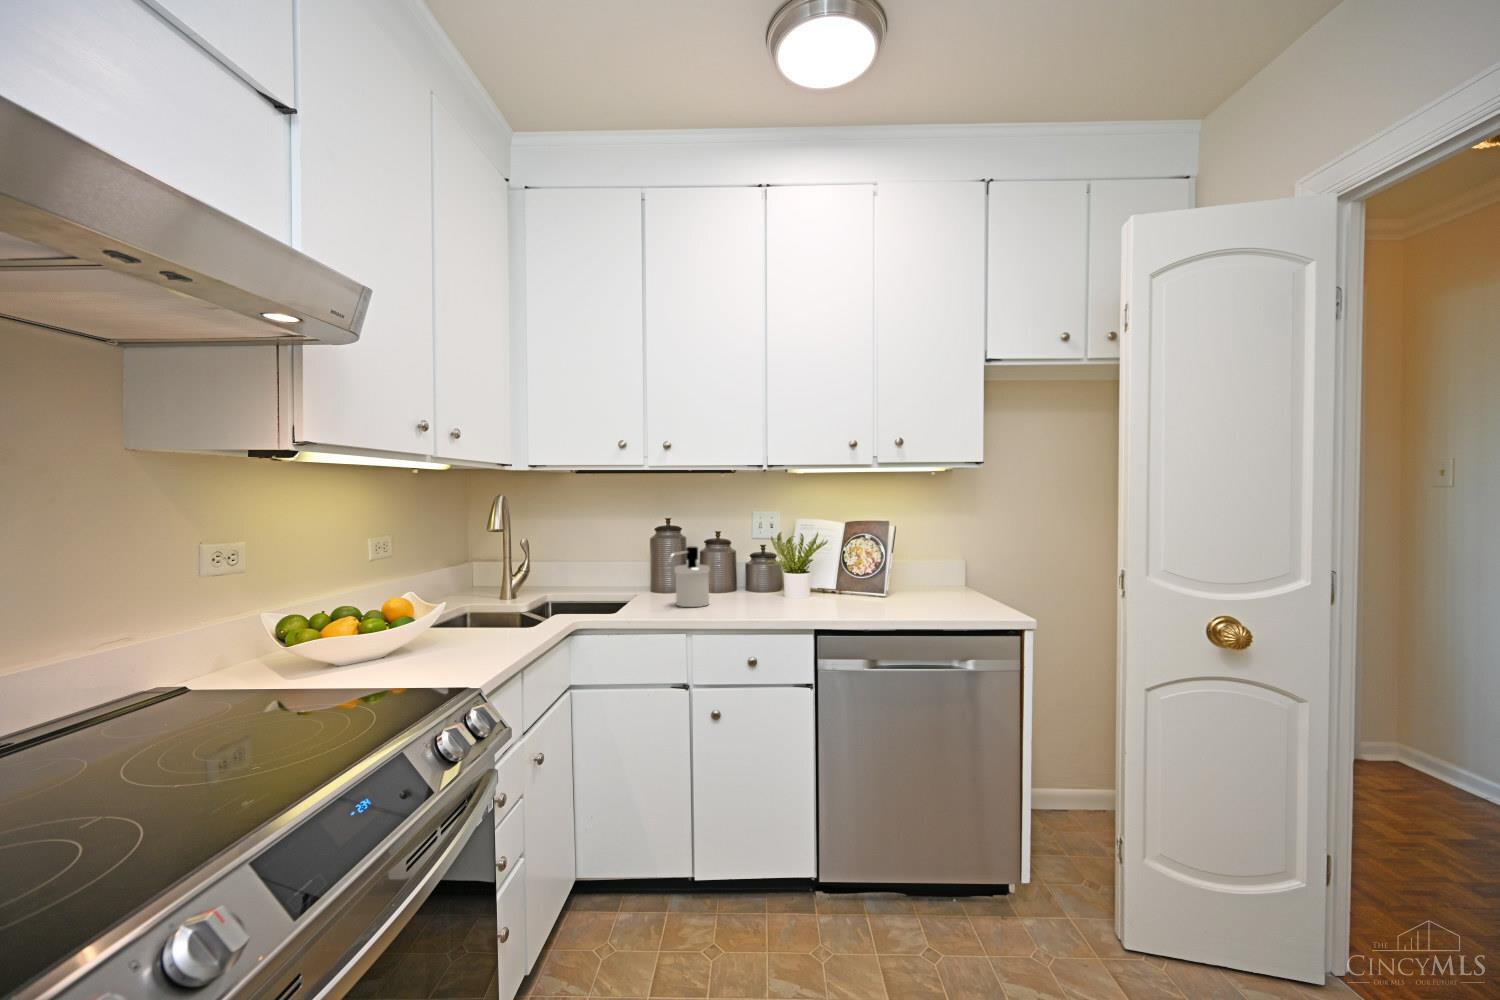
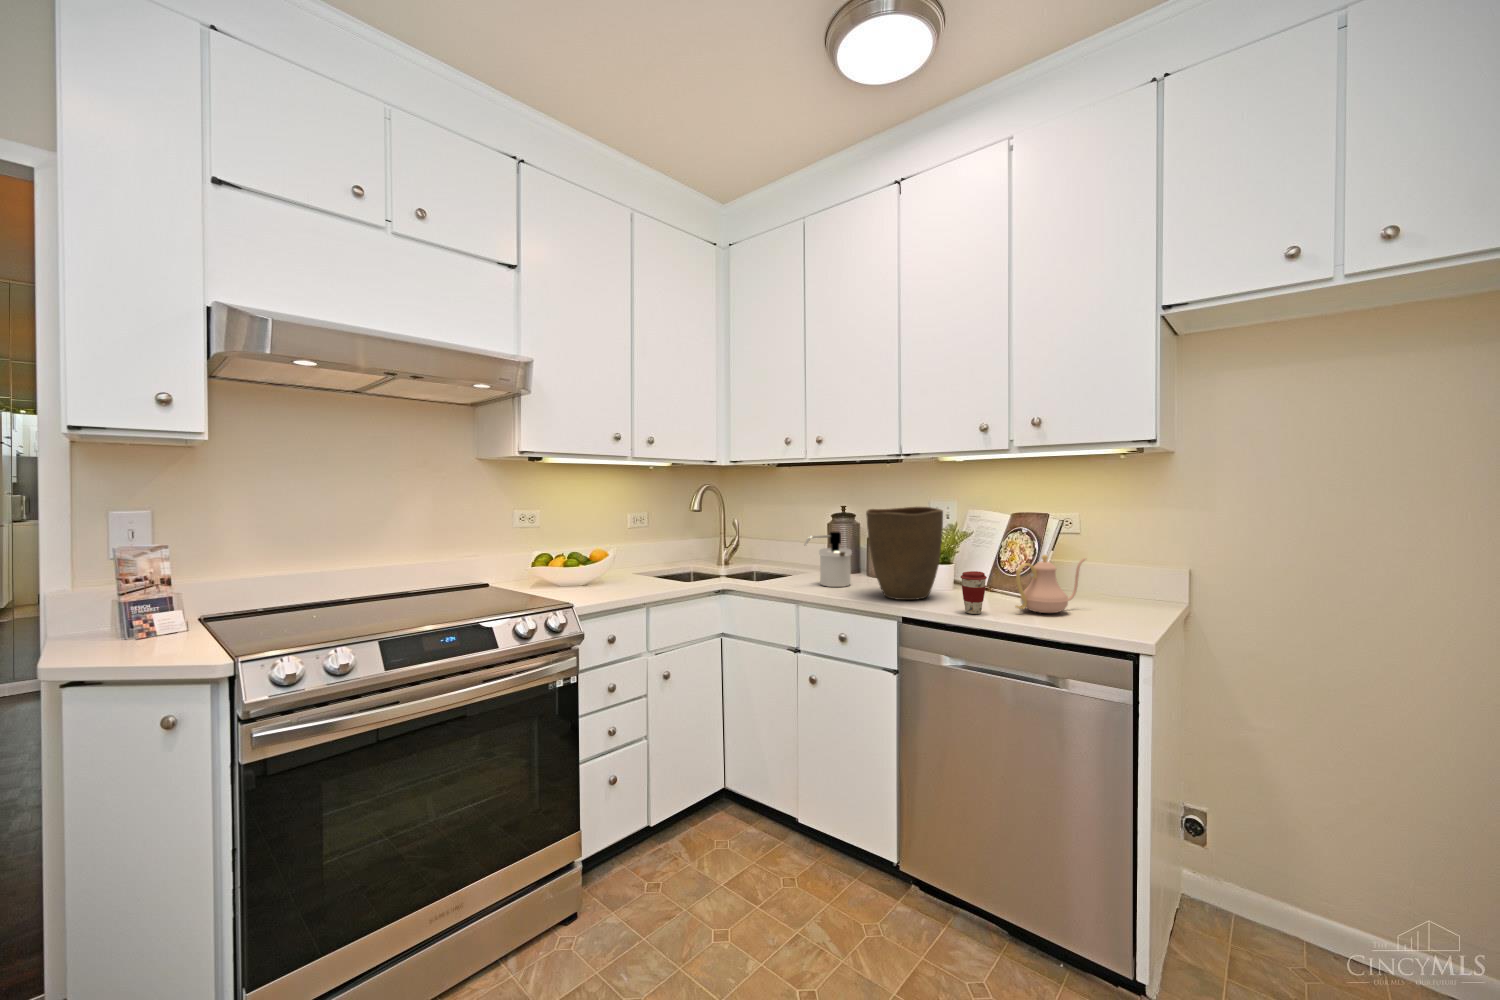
vase: none [746,516,822,611] -> present [866,507,943,600]
teapot: none [898,555,939,607] -> present [1016,555,1086,613]
coffee cup: none [862,575,886,615] -> present [961,571,987,614]

